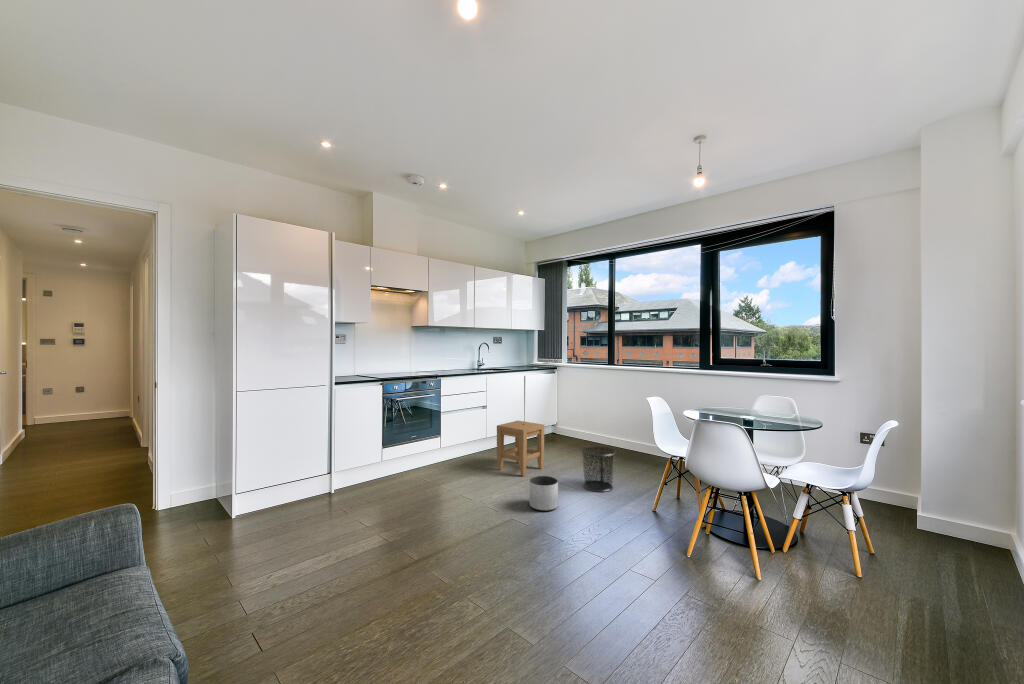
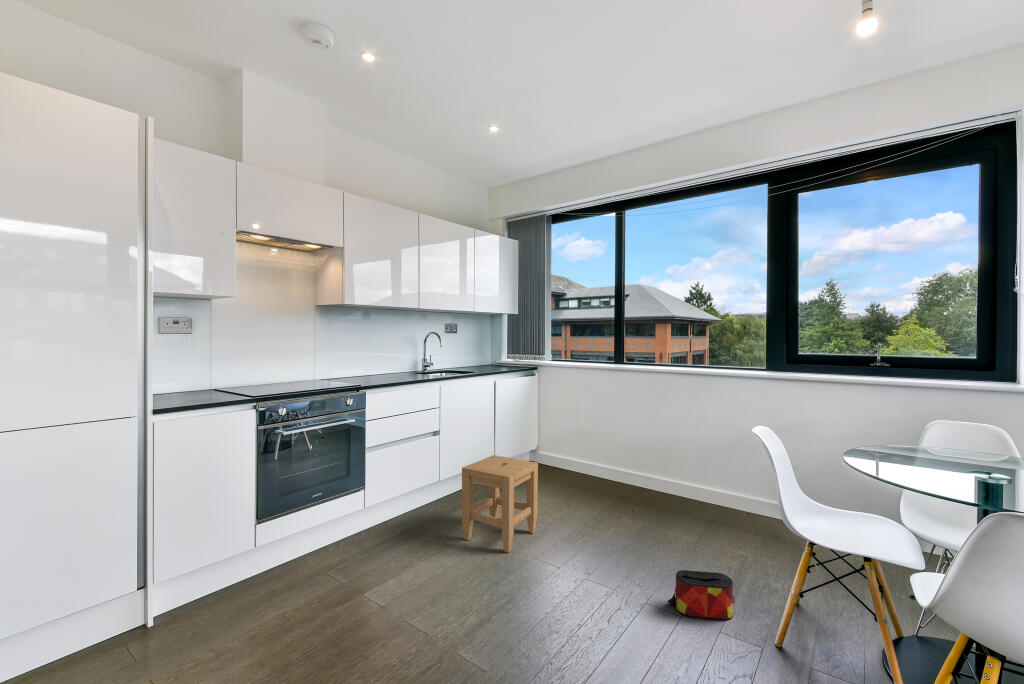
trash can: present [581,446,615,492] -> none [607,500,665,581]
planter: present [529,476,558,511] -> none [536,568,587,642]
bag: none [609,482,648,509] -> present [668,570,735,620]

